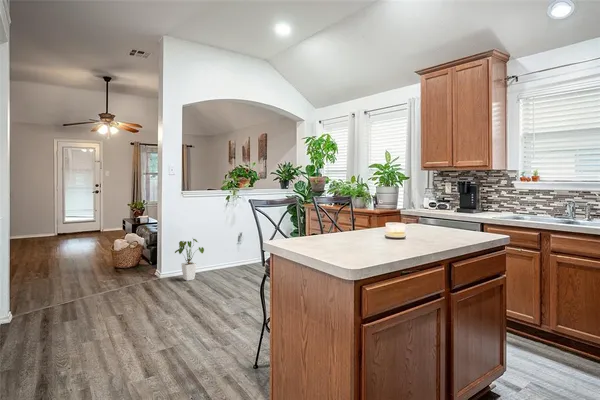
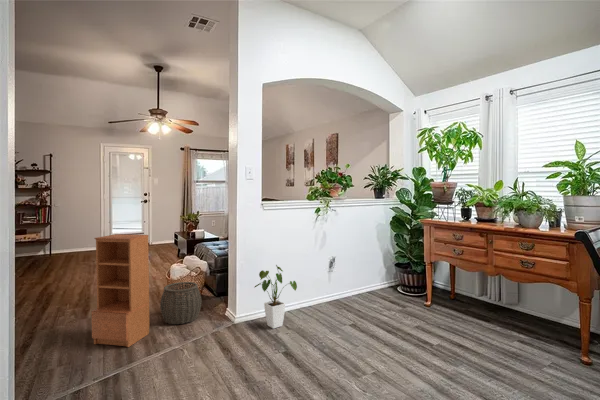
bookcase: none [55,214,97,290] -> present [92,234,149,347]
woven basket: none [105,251,137,280] -> present [160,282,202,324]

